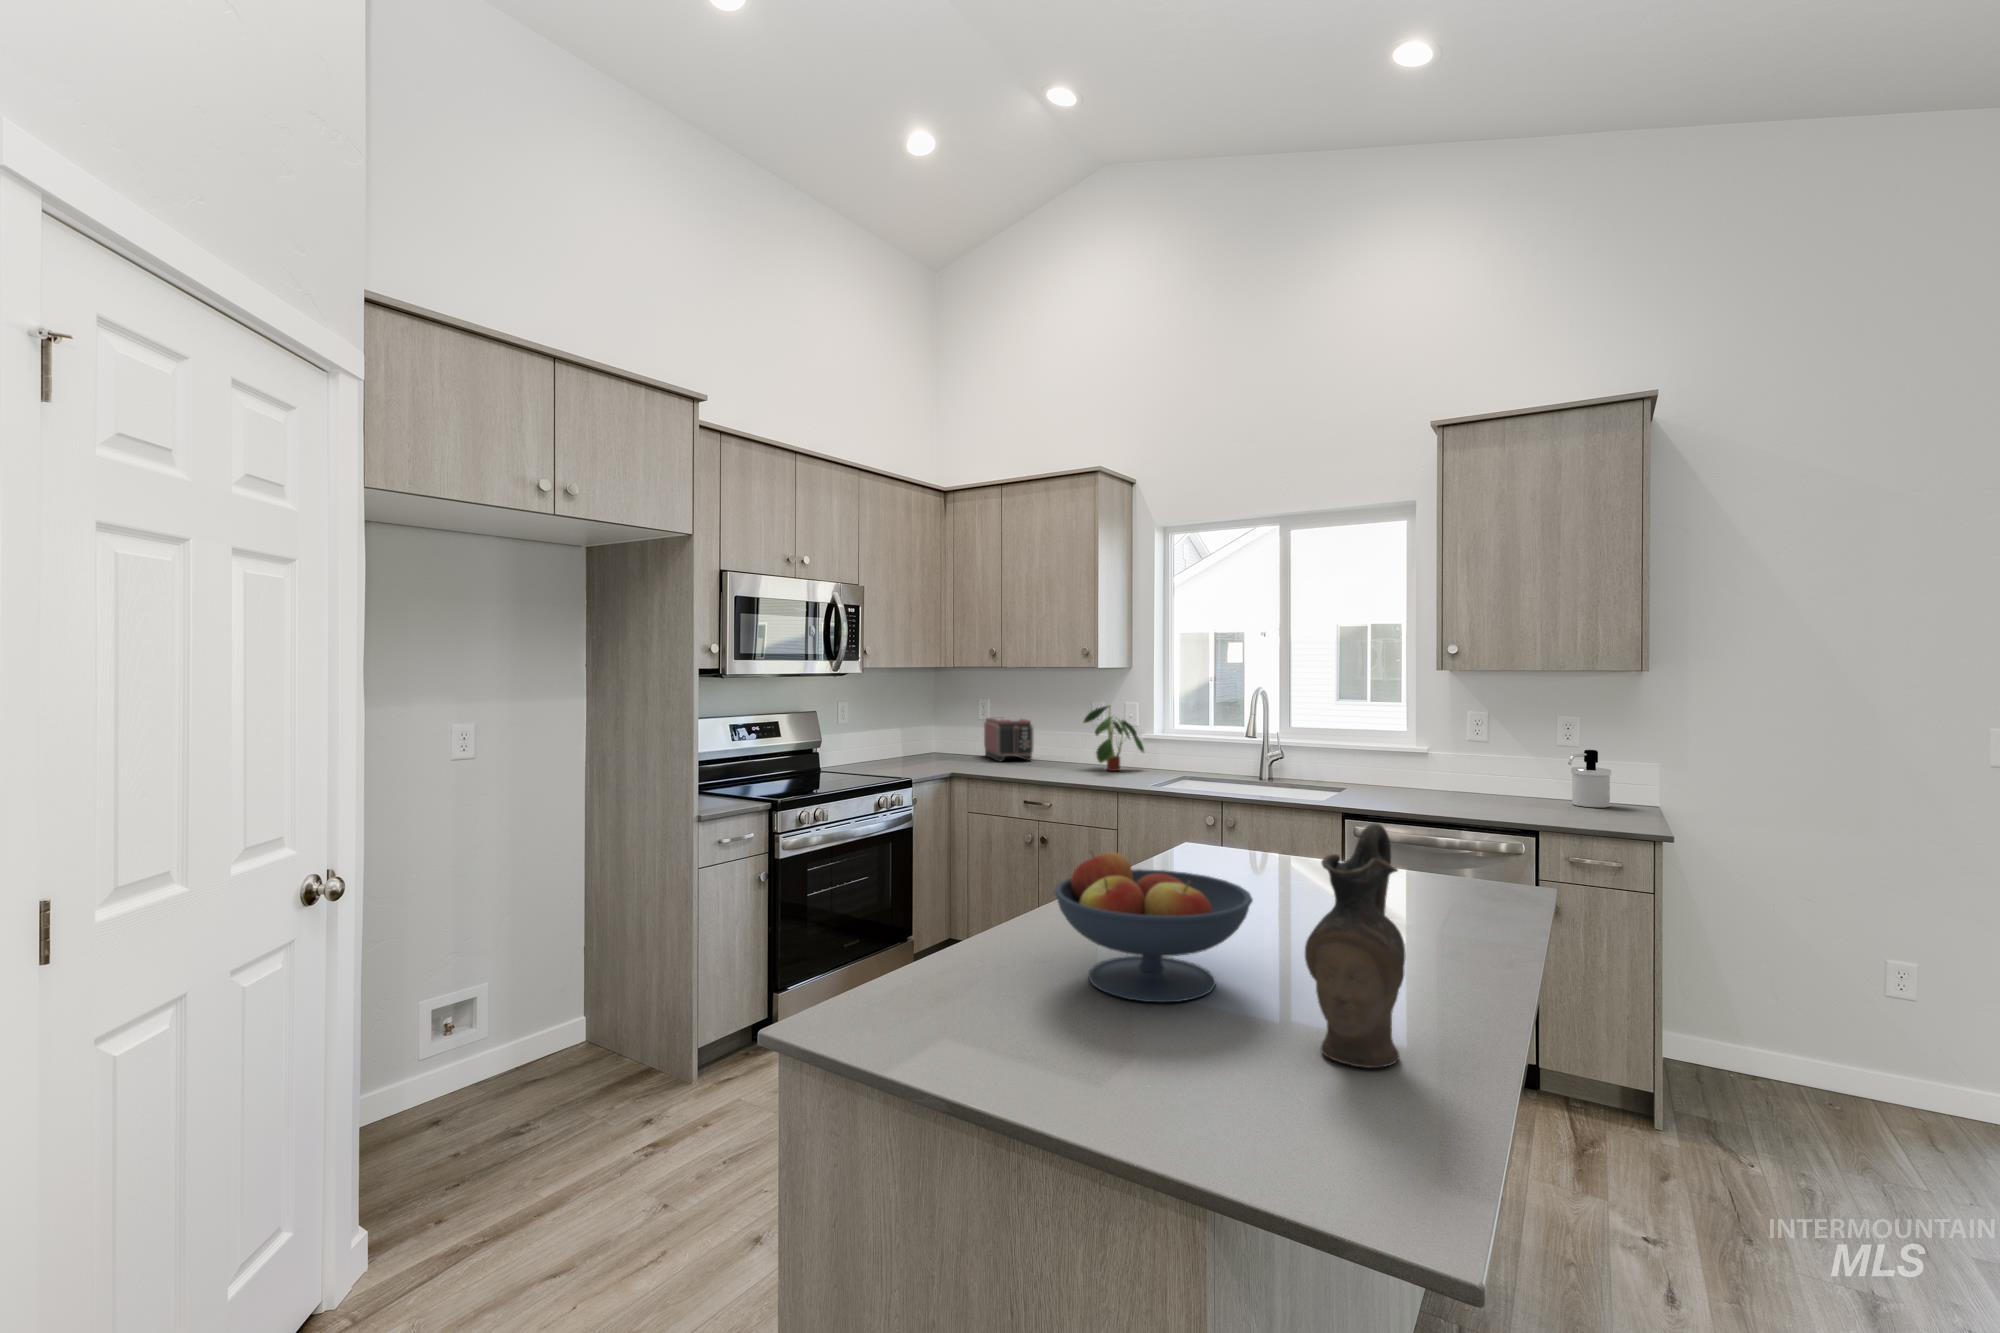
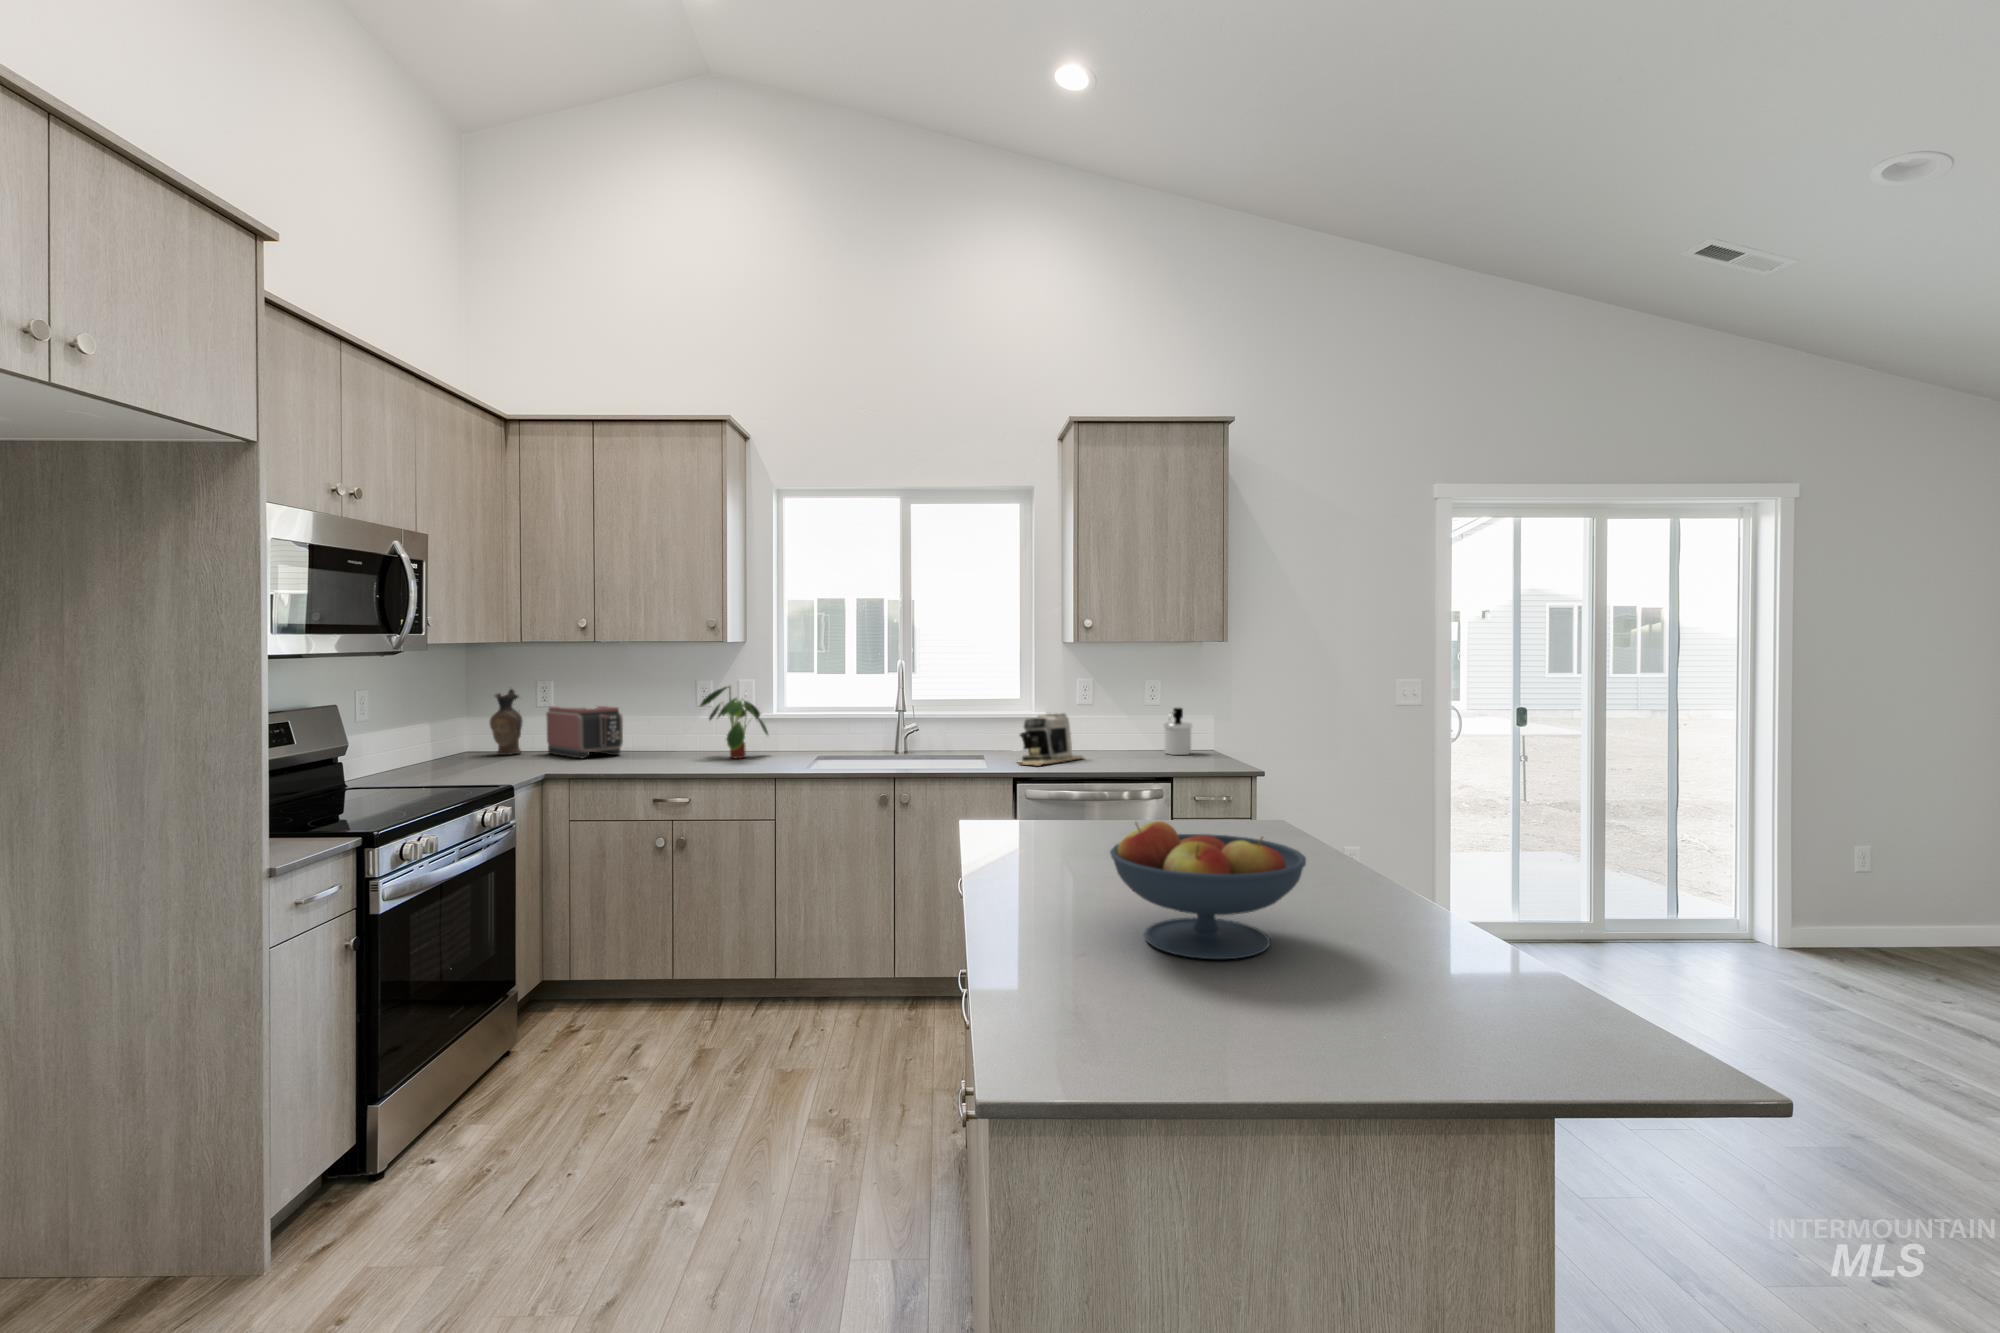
coffee maker: none [1359,748,1454,803] -> present [1019,713,1083,766]
ceramic pitcher: present [1305,824,1406,1068] -> present [490,687,523,755]

